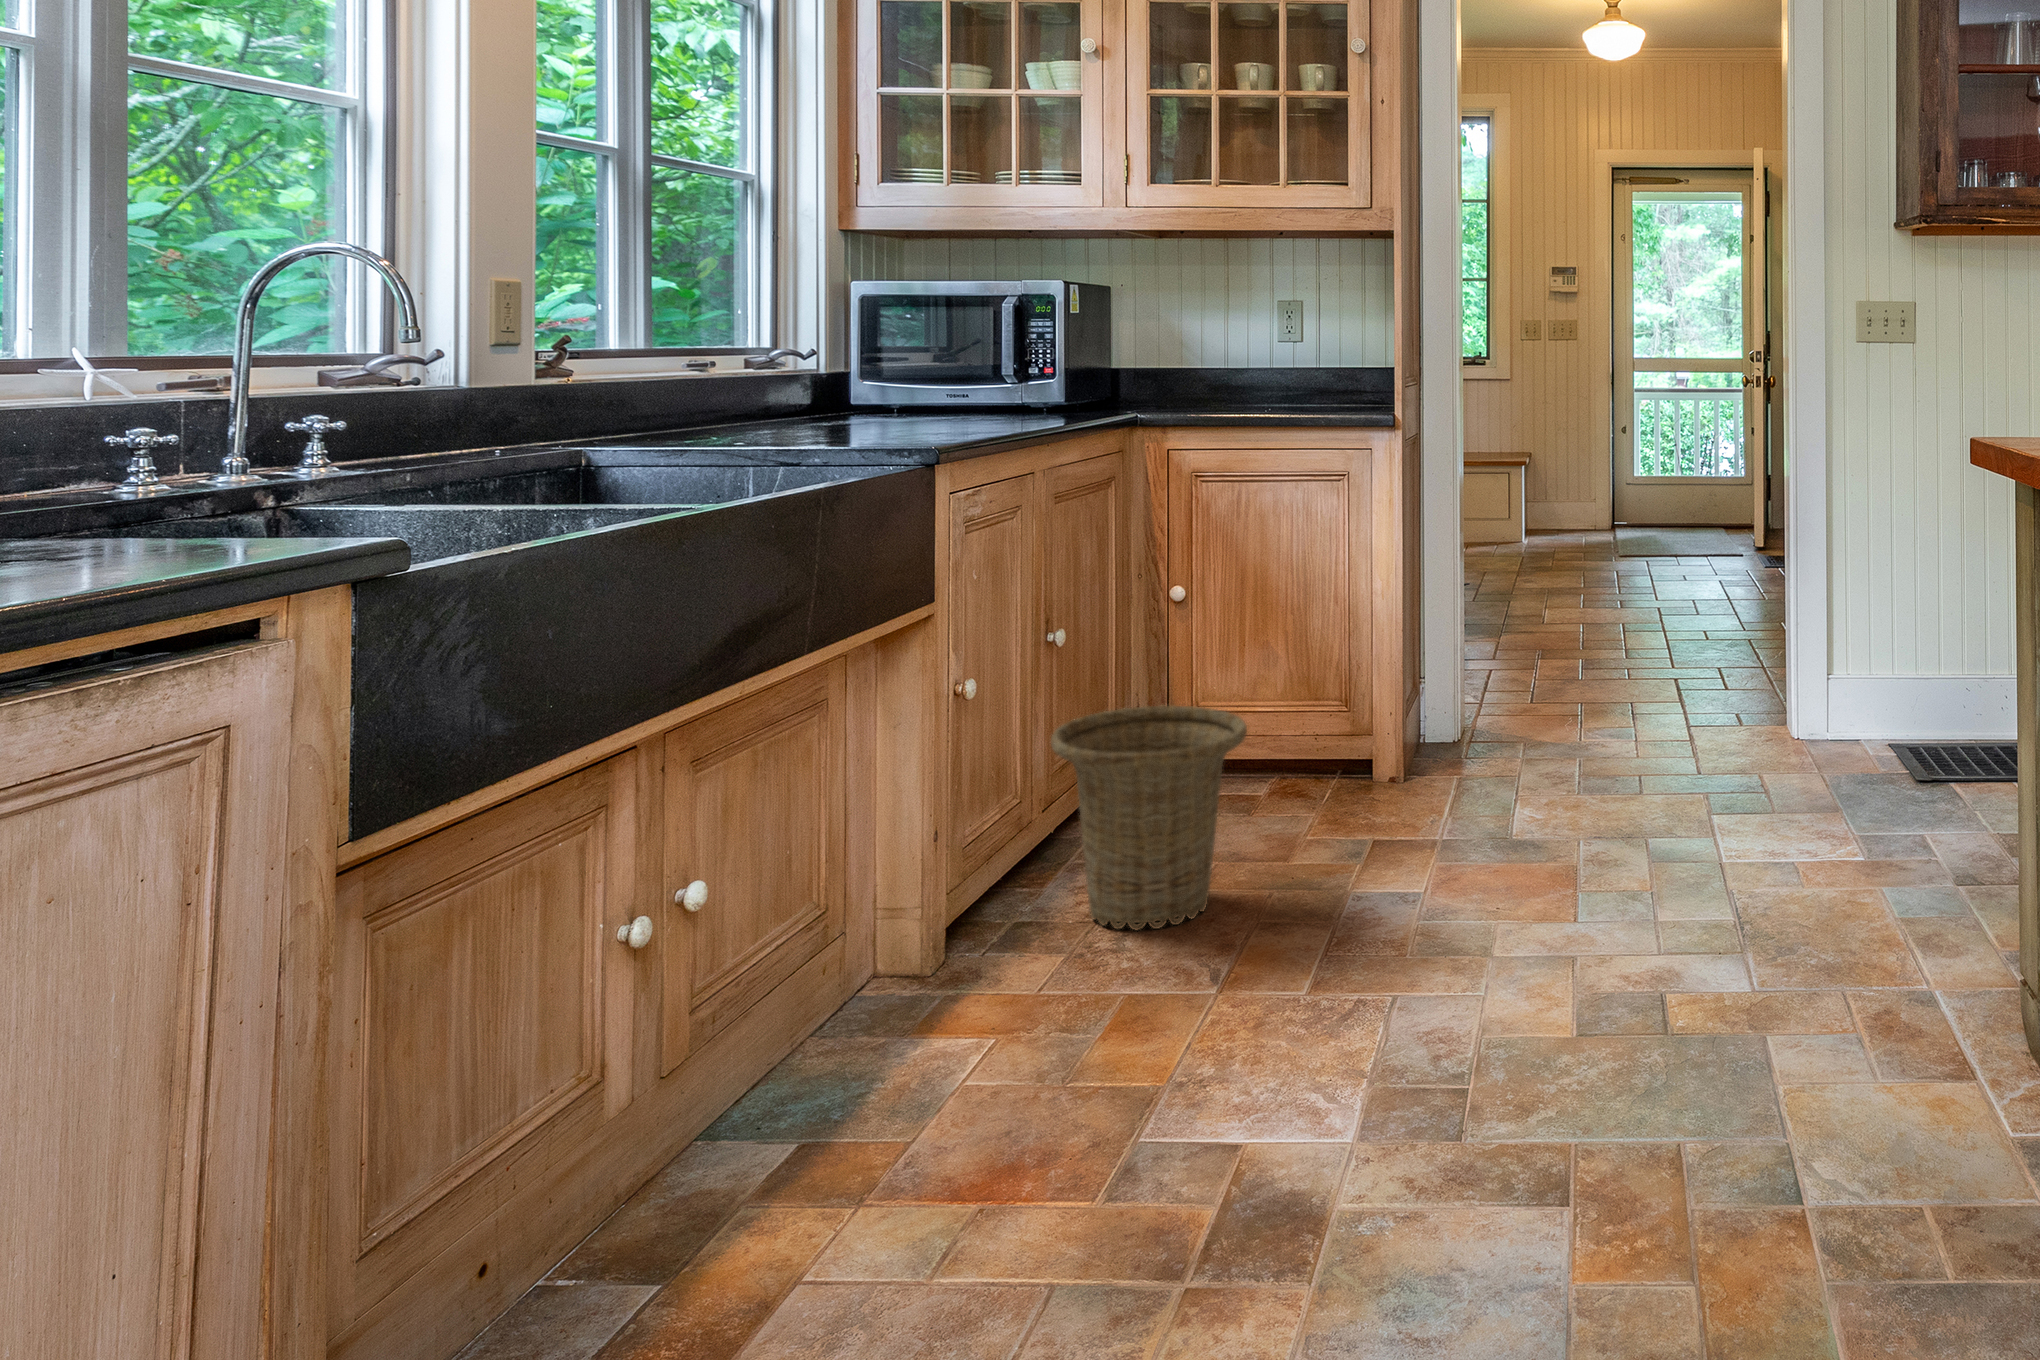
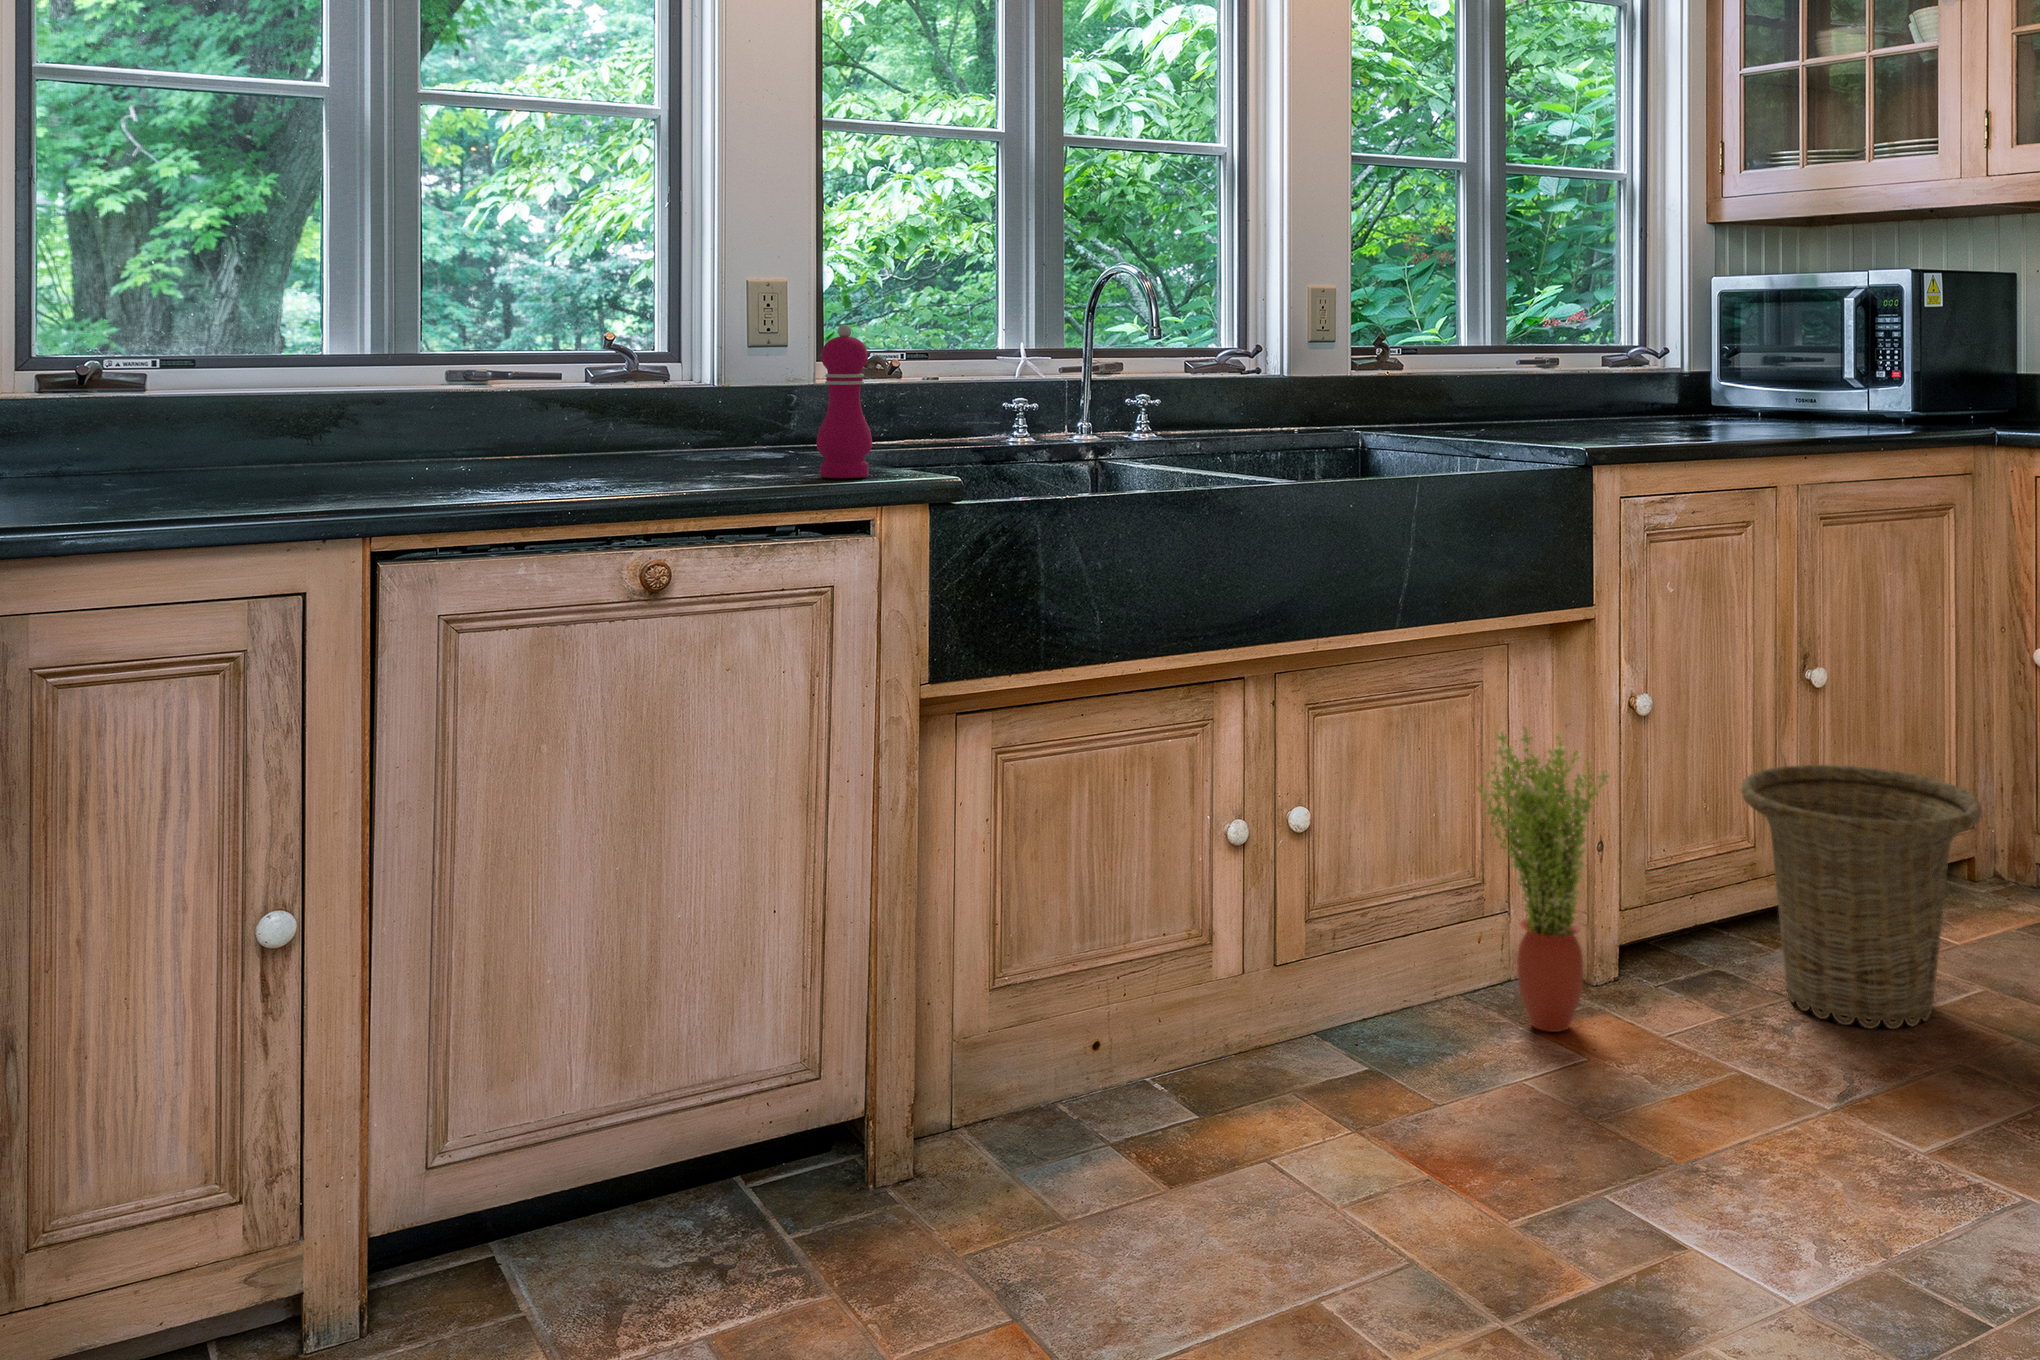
pepper mill: none [69,329,184,568] -> present [817,325,872,478]
potted plant: none [871,730,999,1030] -> present [1477,727,1609,1032]

